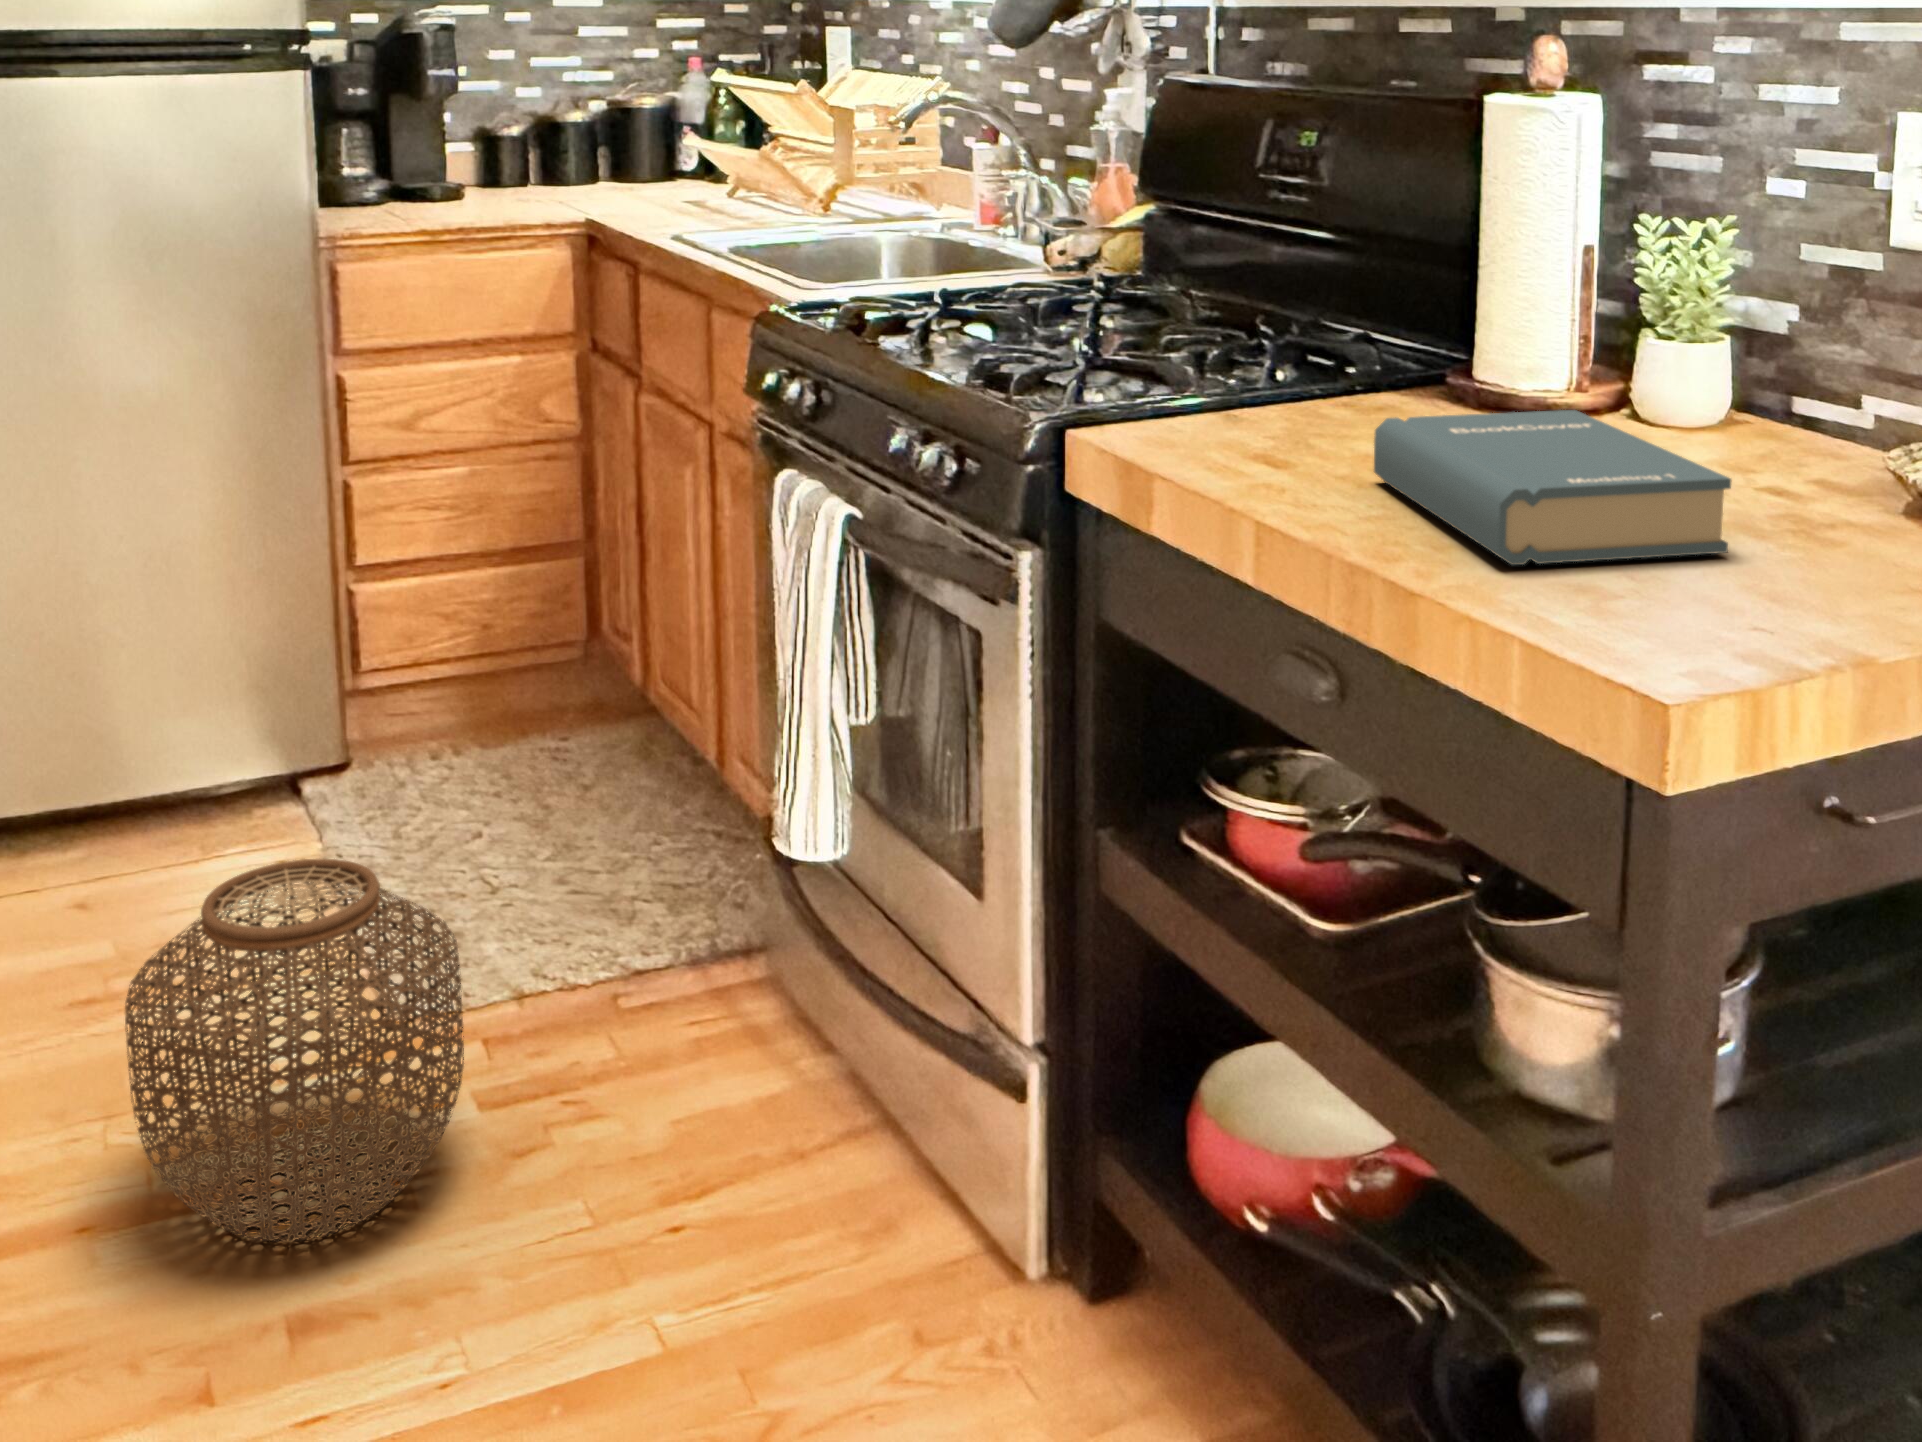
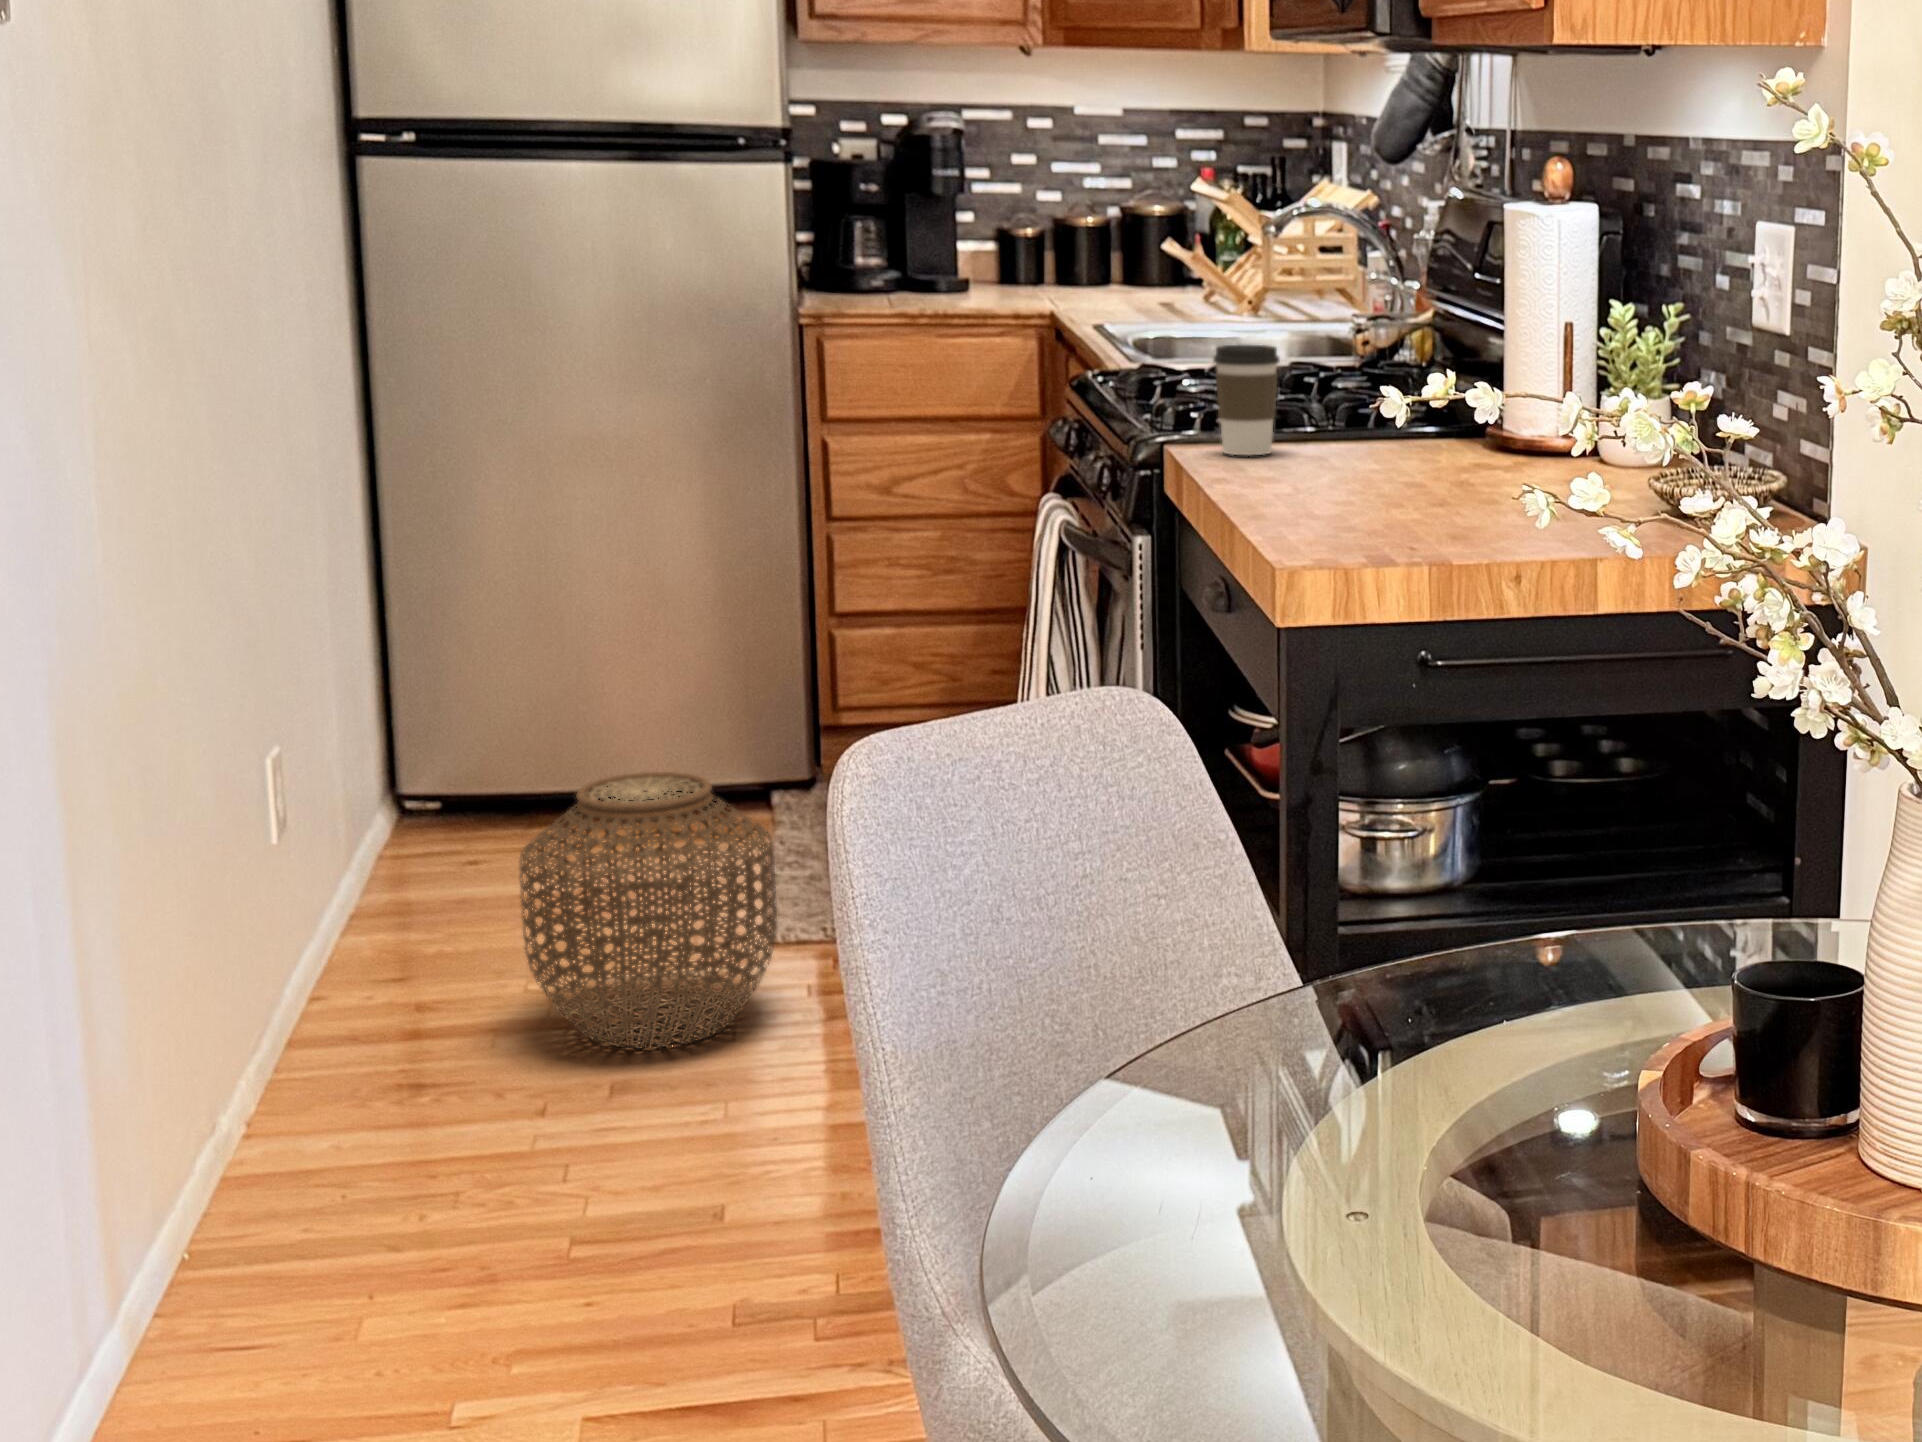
coffee cup: none [1200,316,1289,467] -> present [1213,345,1280,455]
hardback book: present [1374,410,1731,565] -> none [1291,418,1475,503]

